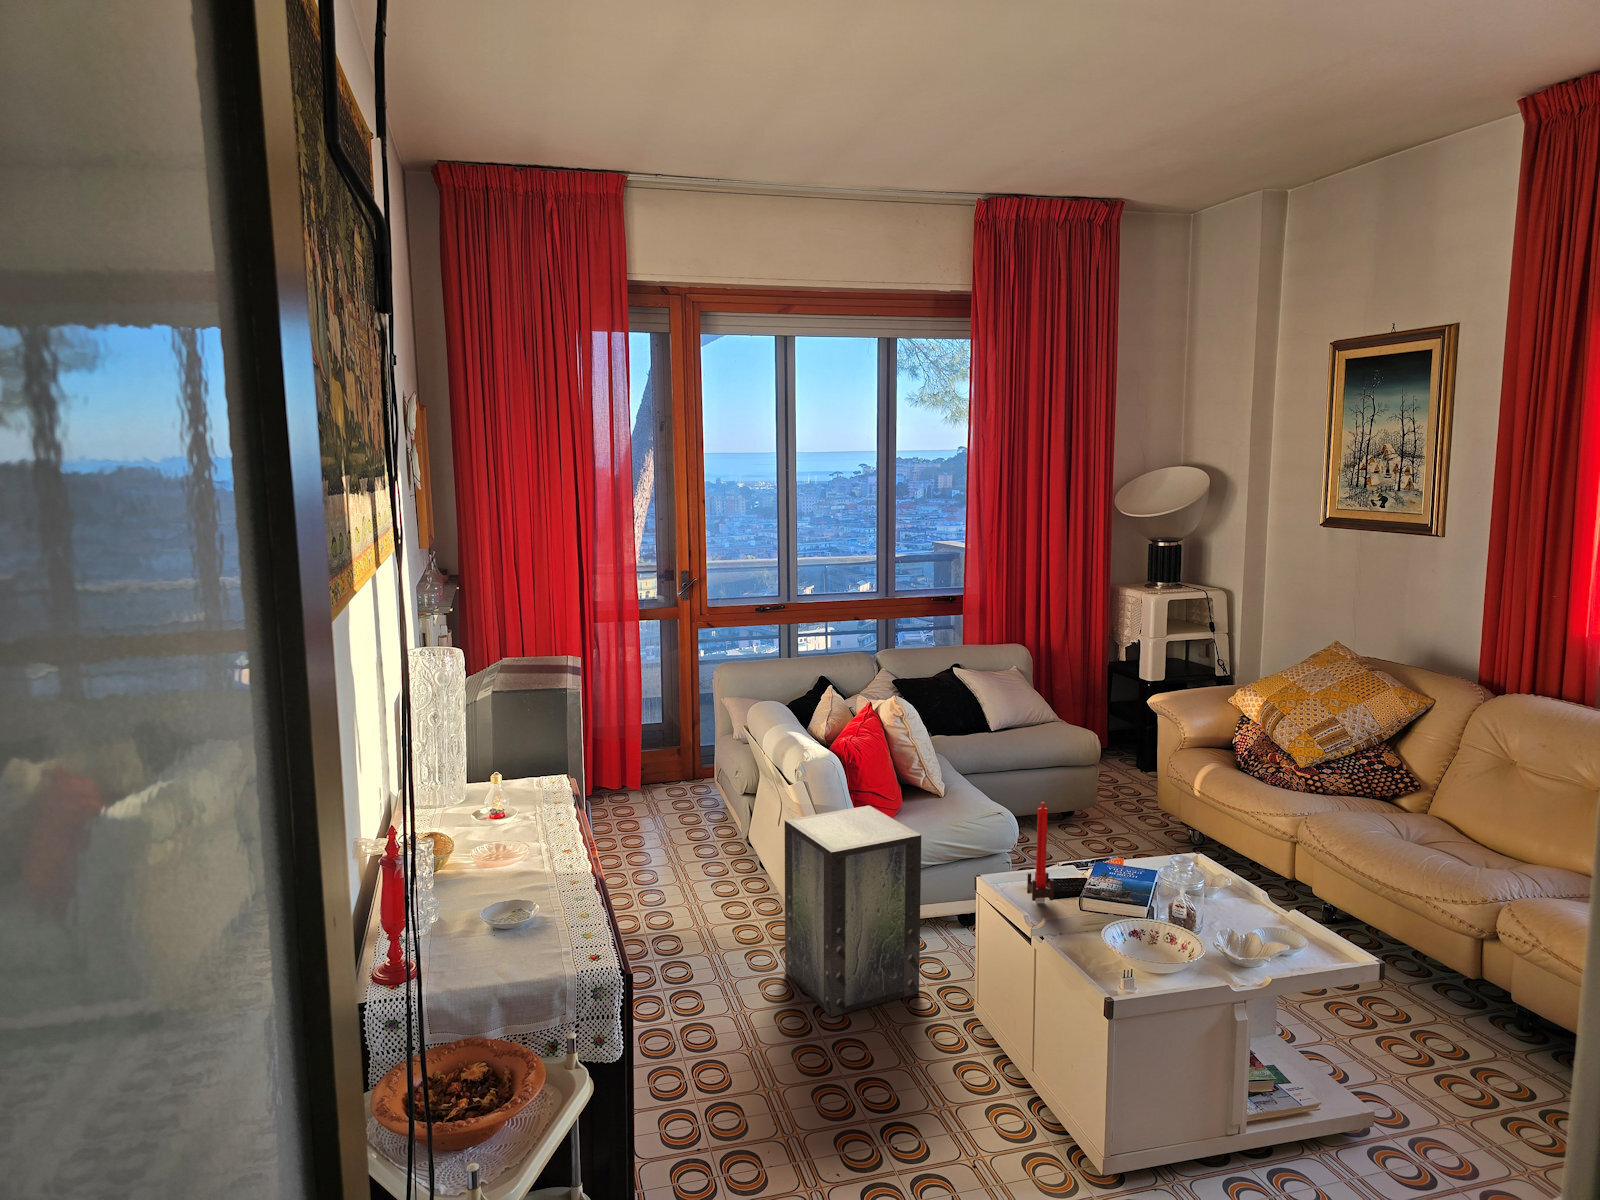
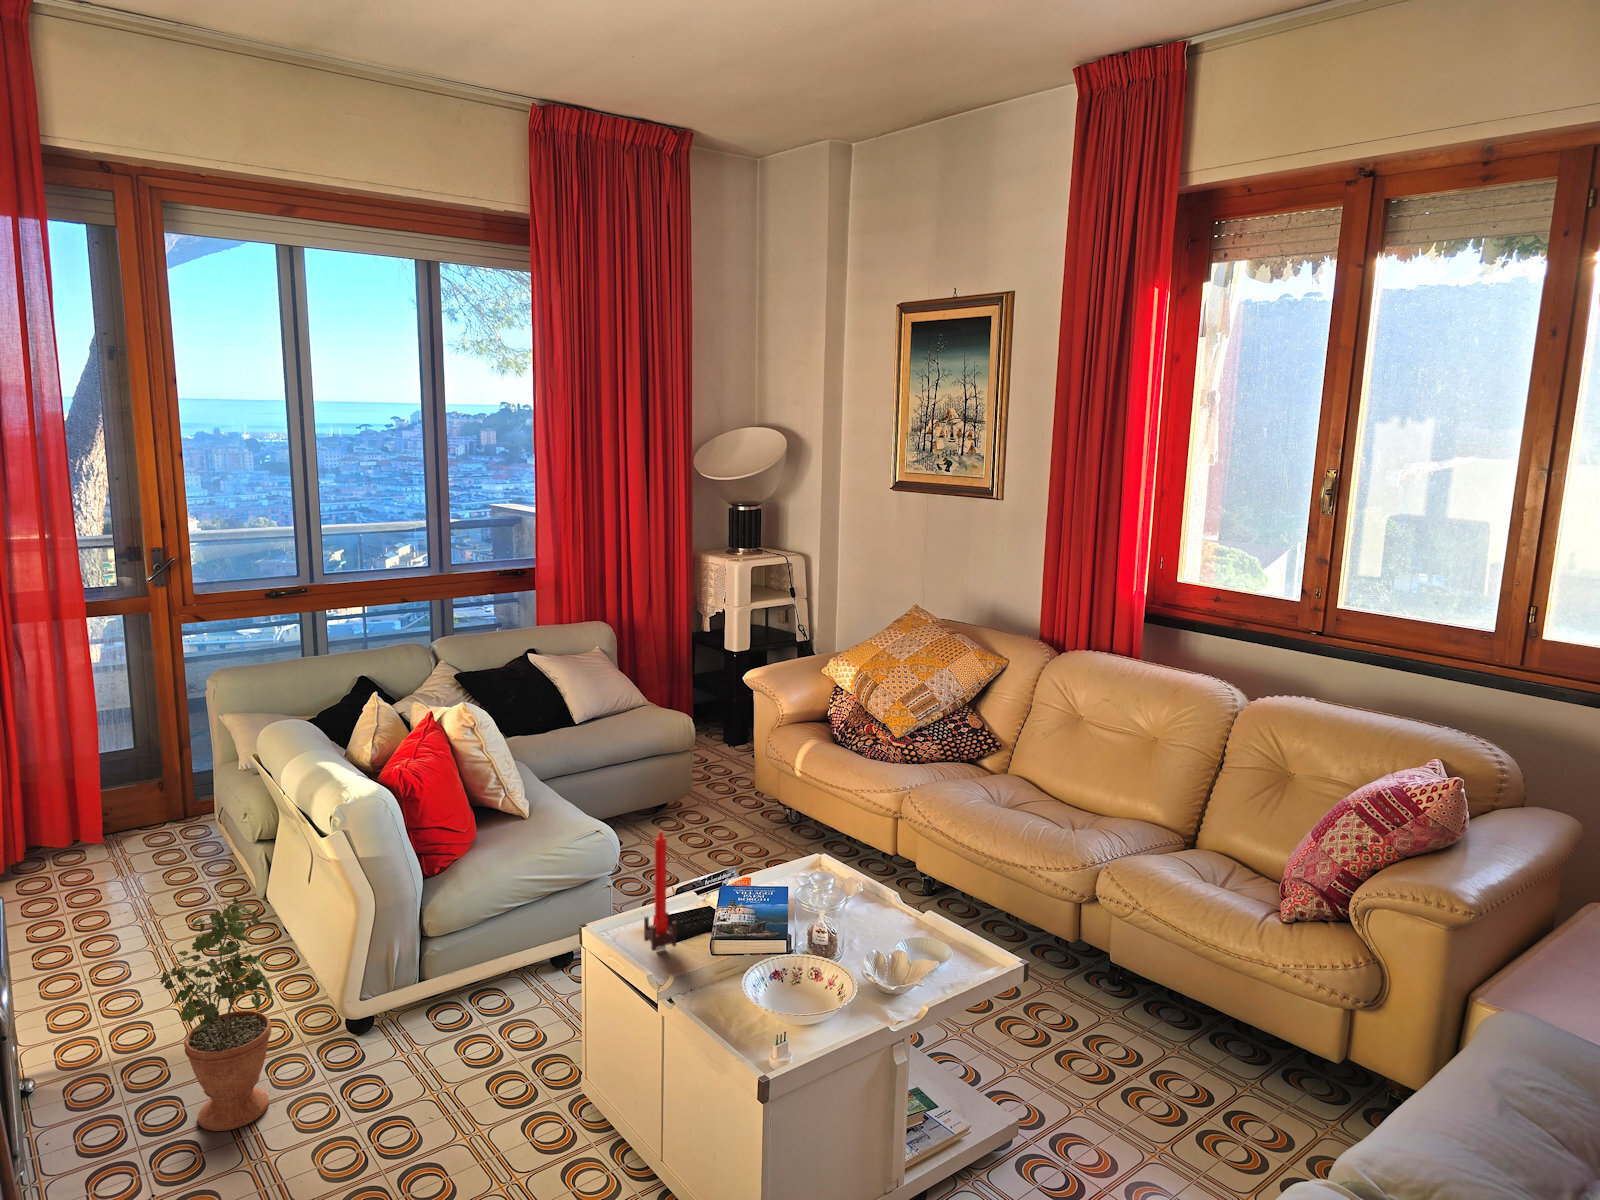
storage box: present [785,806,921,1017] -> none [316,848,511,1139]
potted plant: none [681,816,752,989] -> present [160,893,272,1131]

